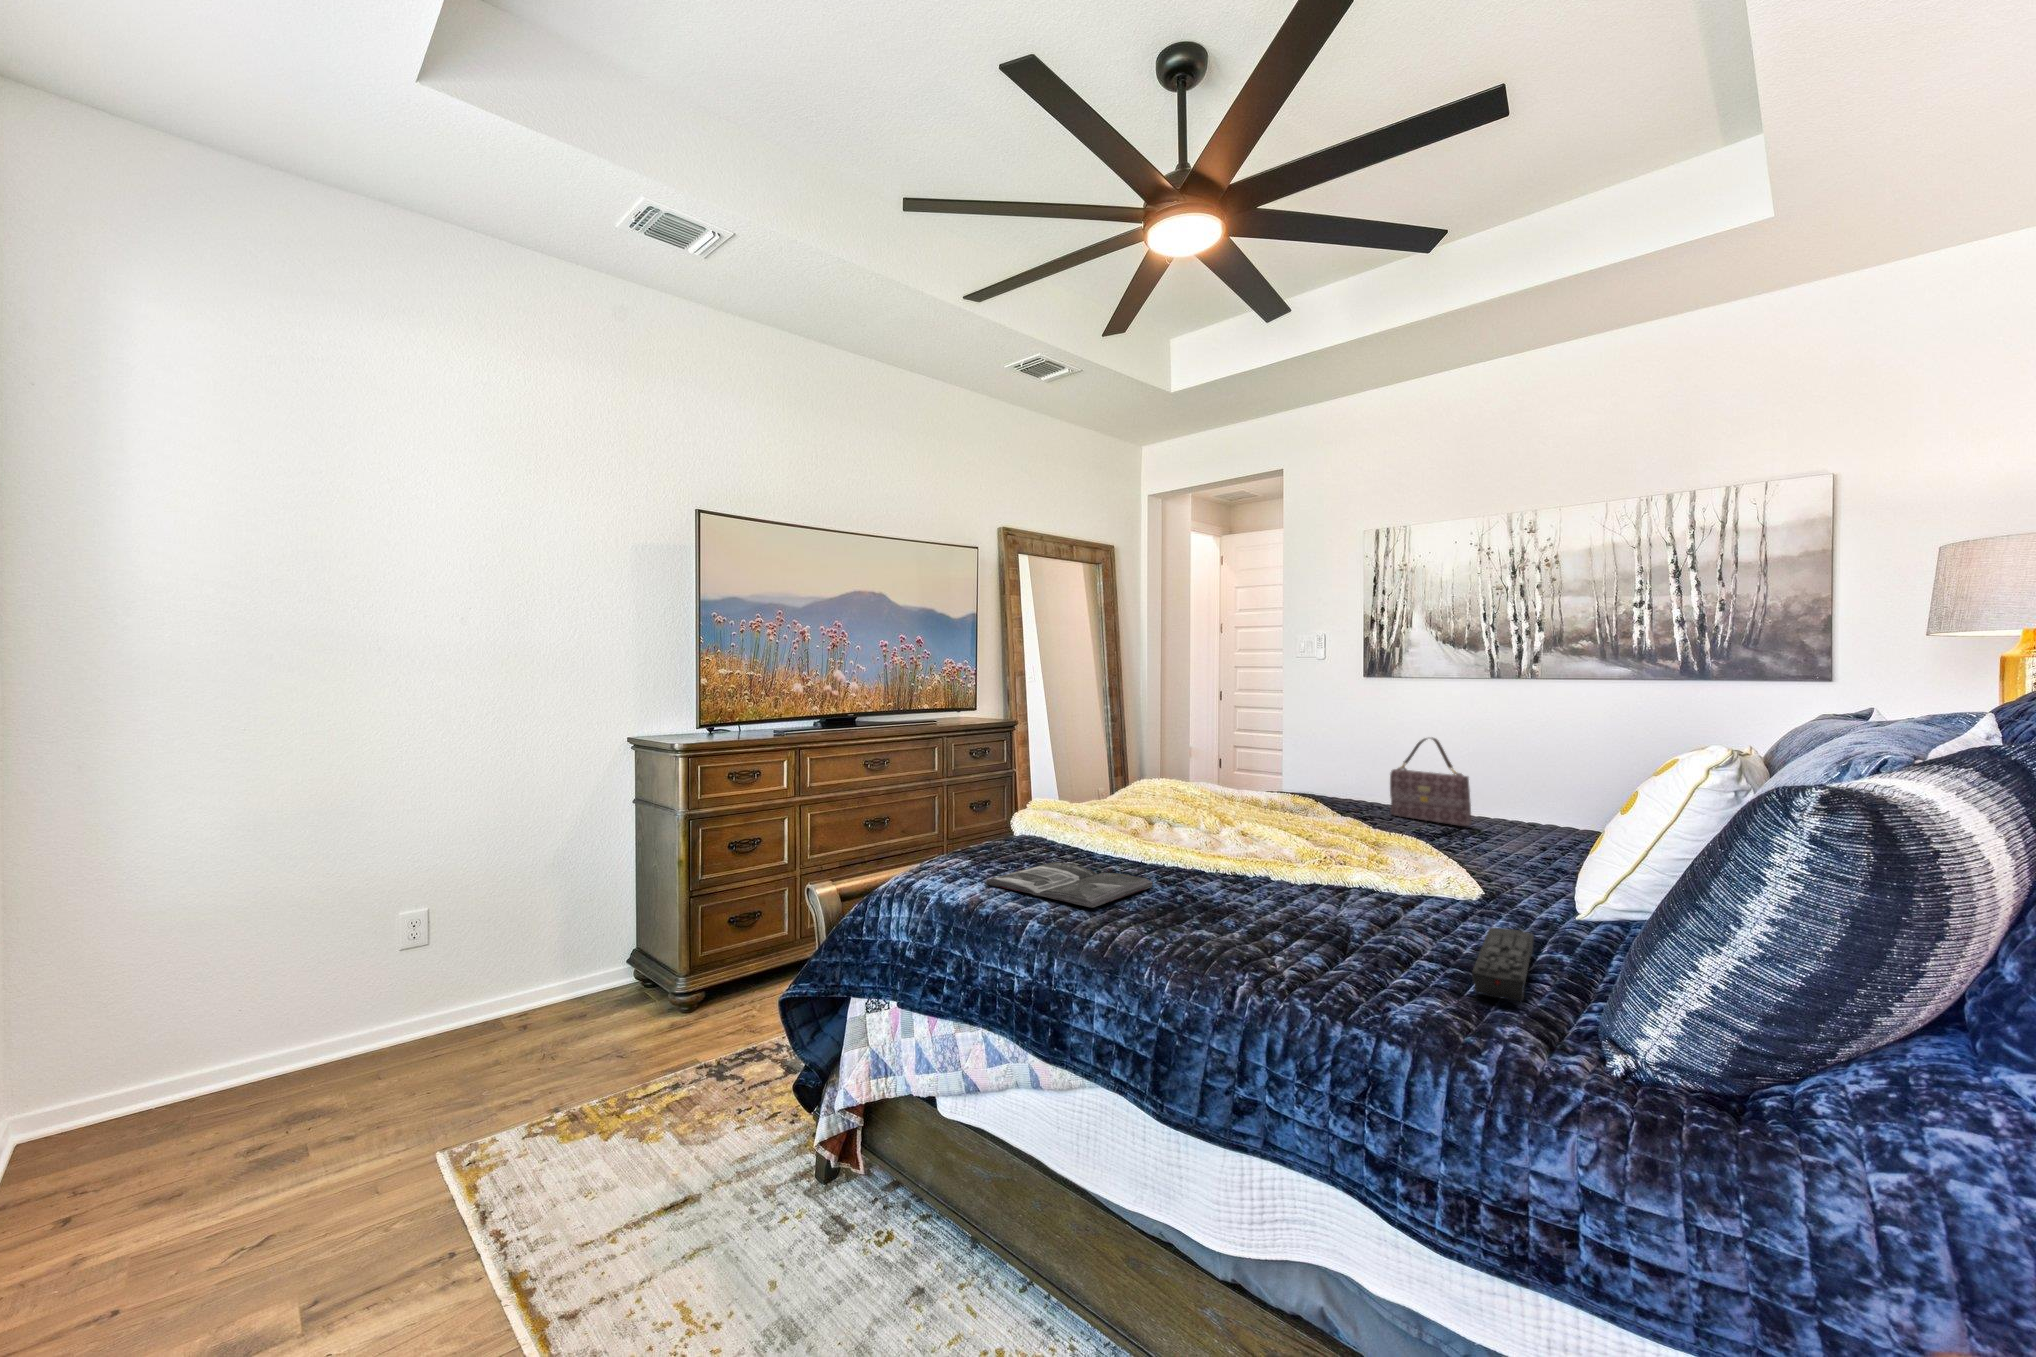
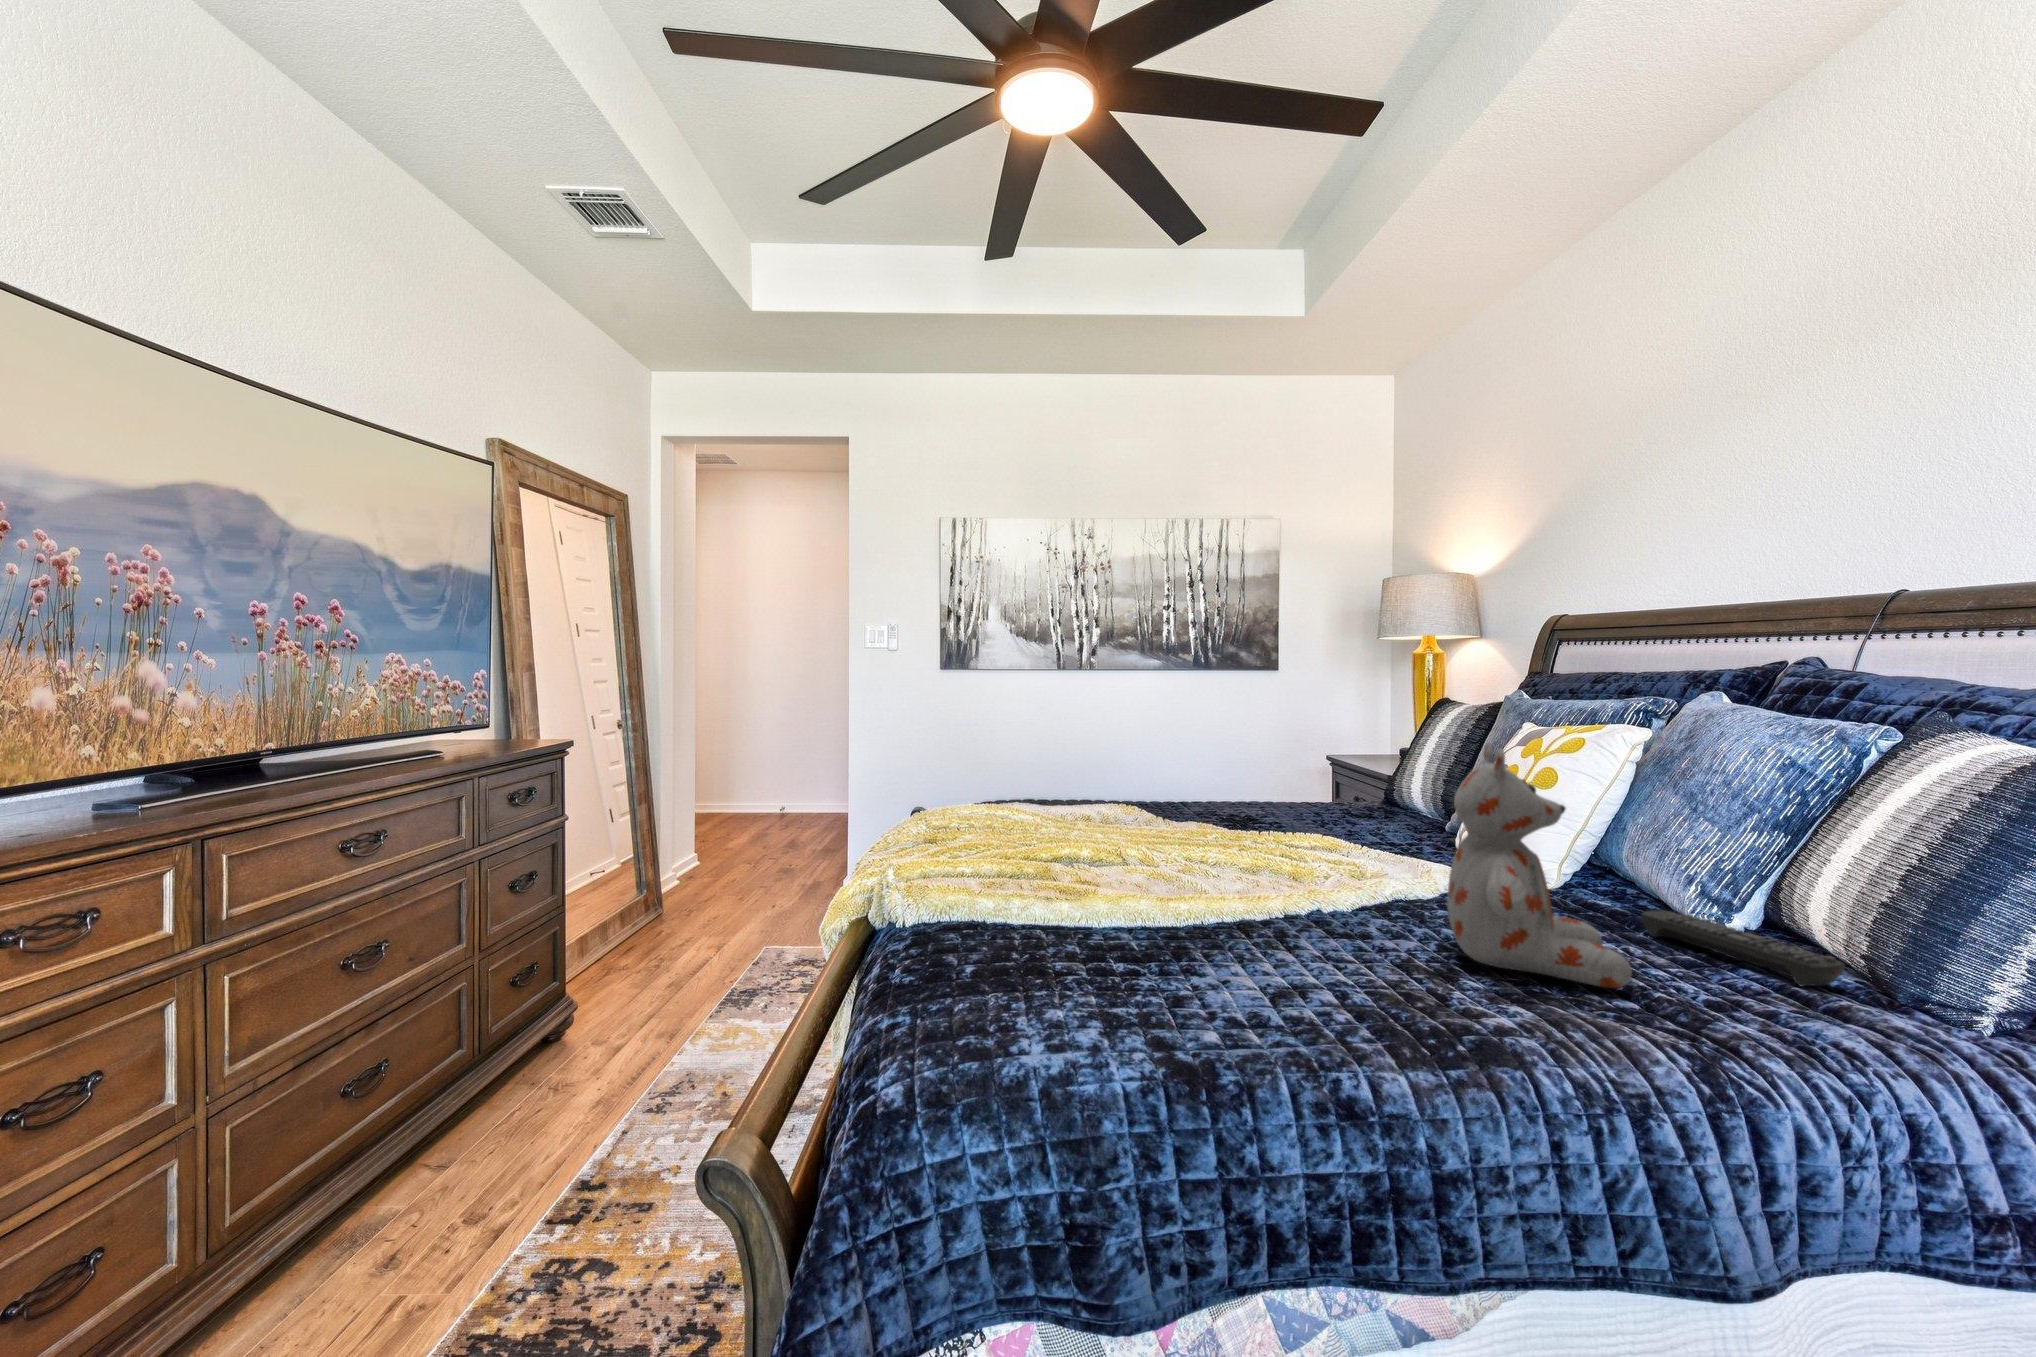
stuffed bear: none [1186,732,1350,941] -> present [1447,742,1632,988]
handbag: present [1390,737,1472,826] -> none [1173,729,1254,811]
magazine: present [986,862,1153,908] -> none [1175,945,1425,1022]

